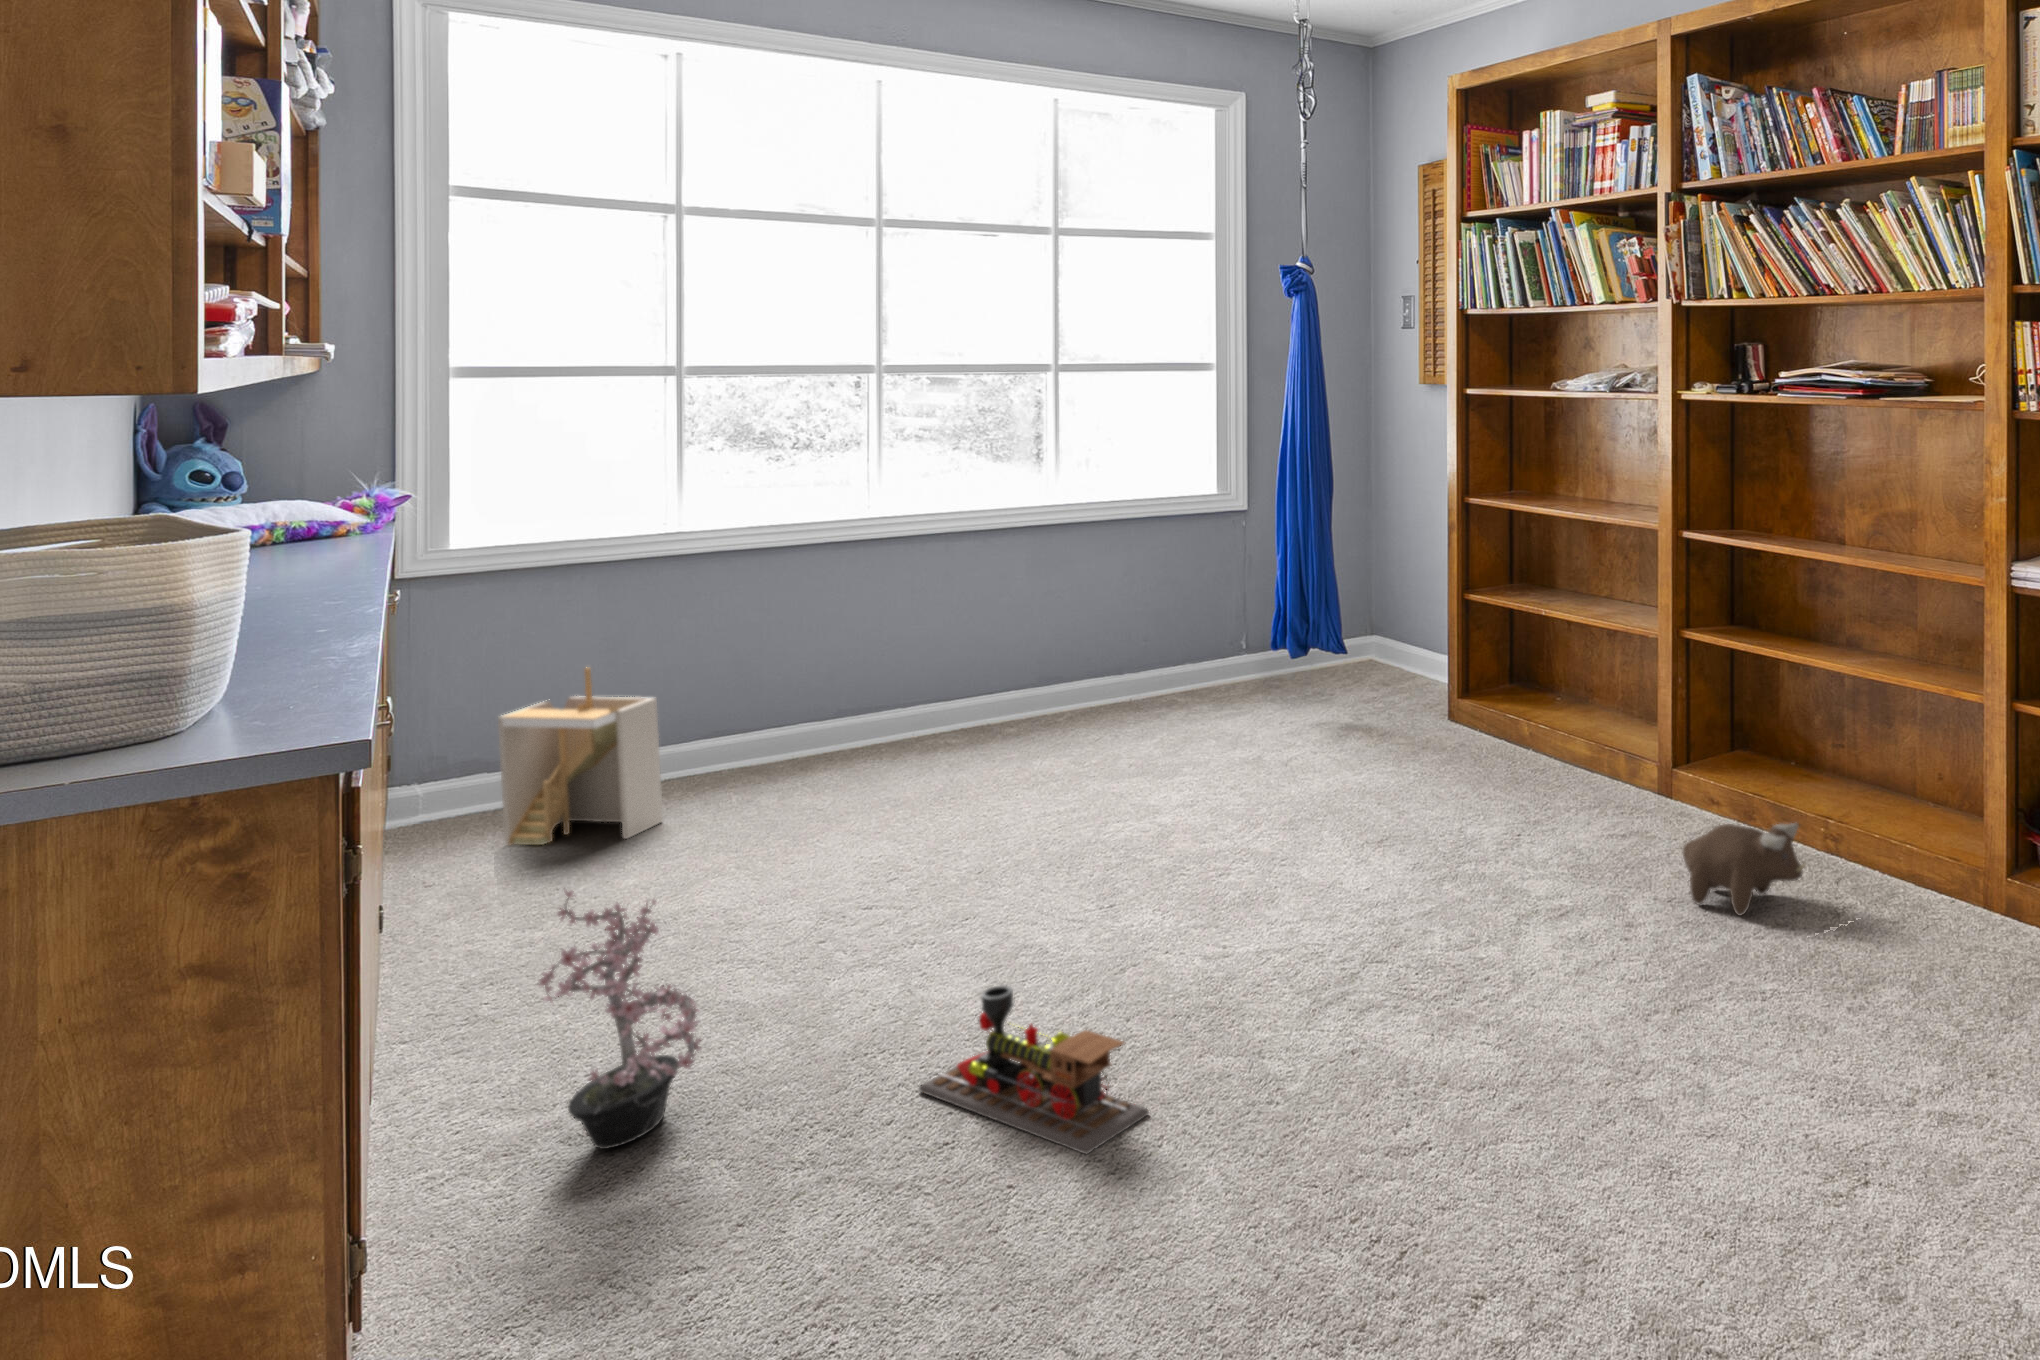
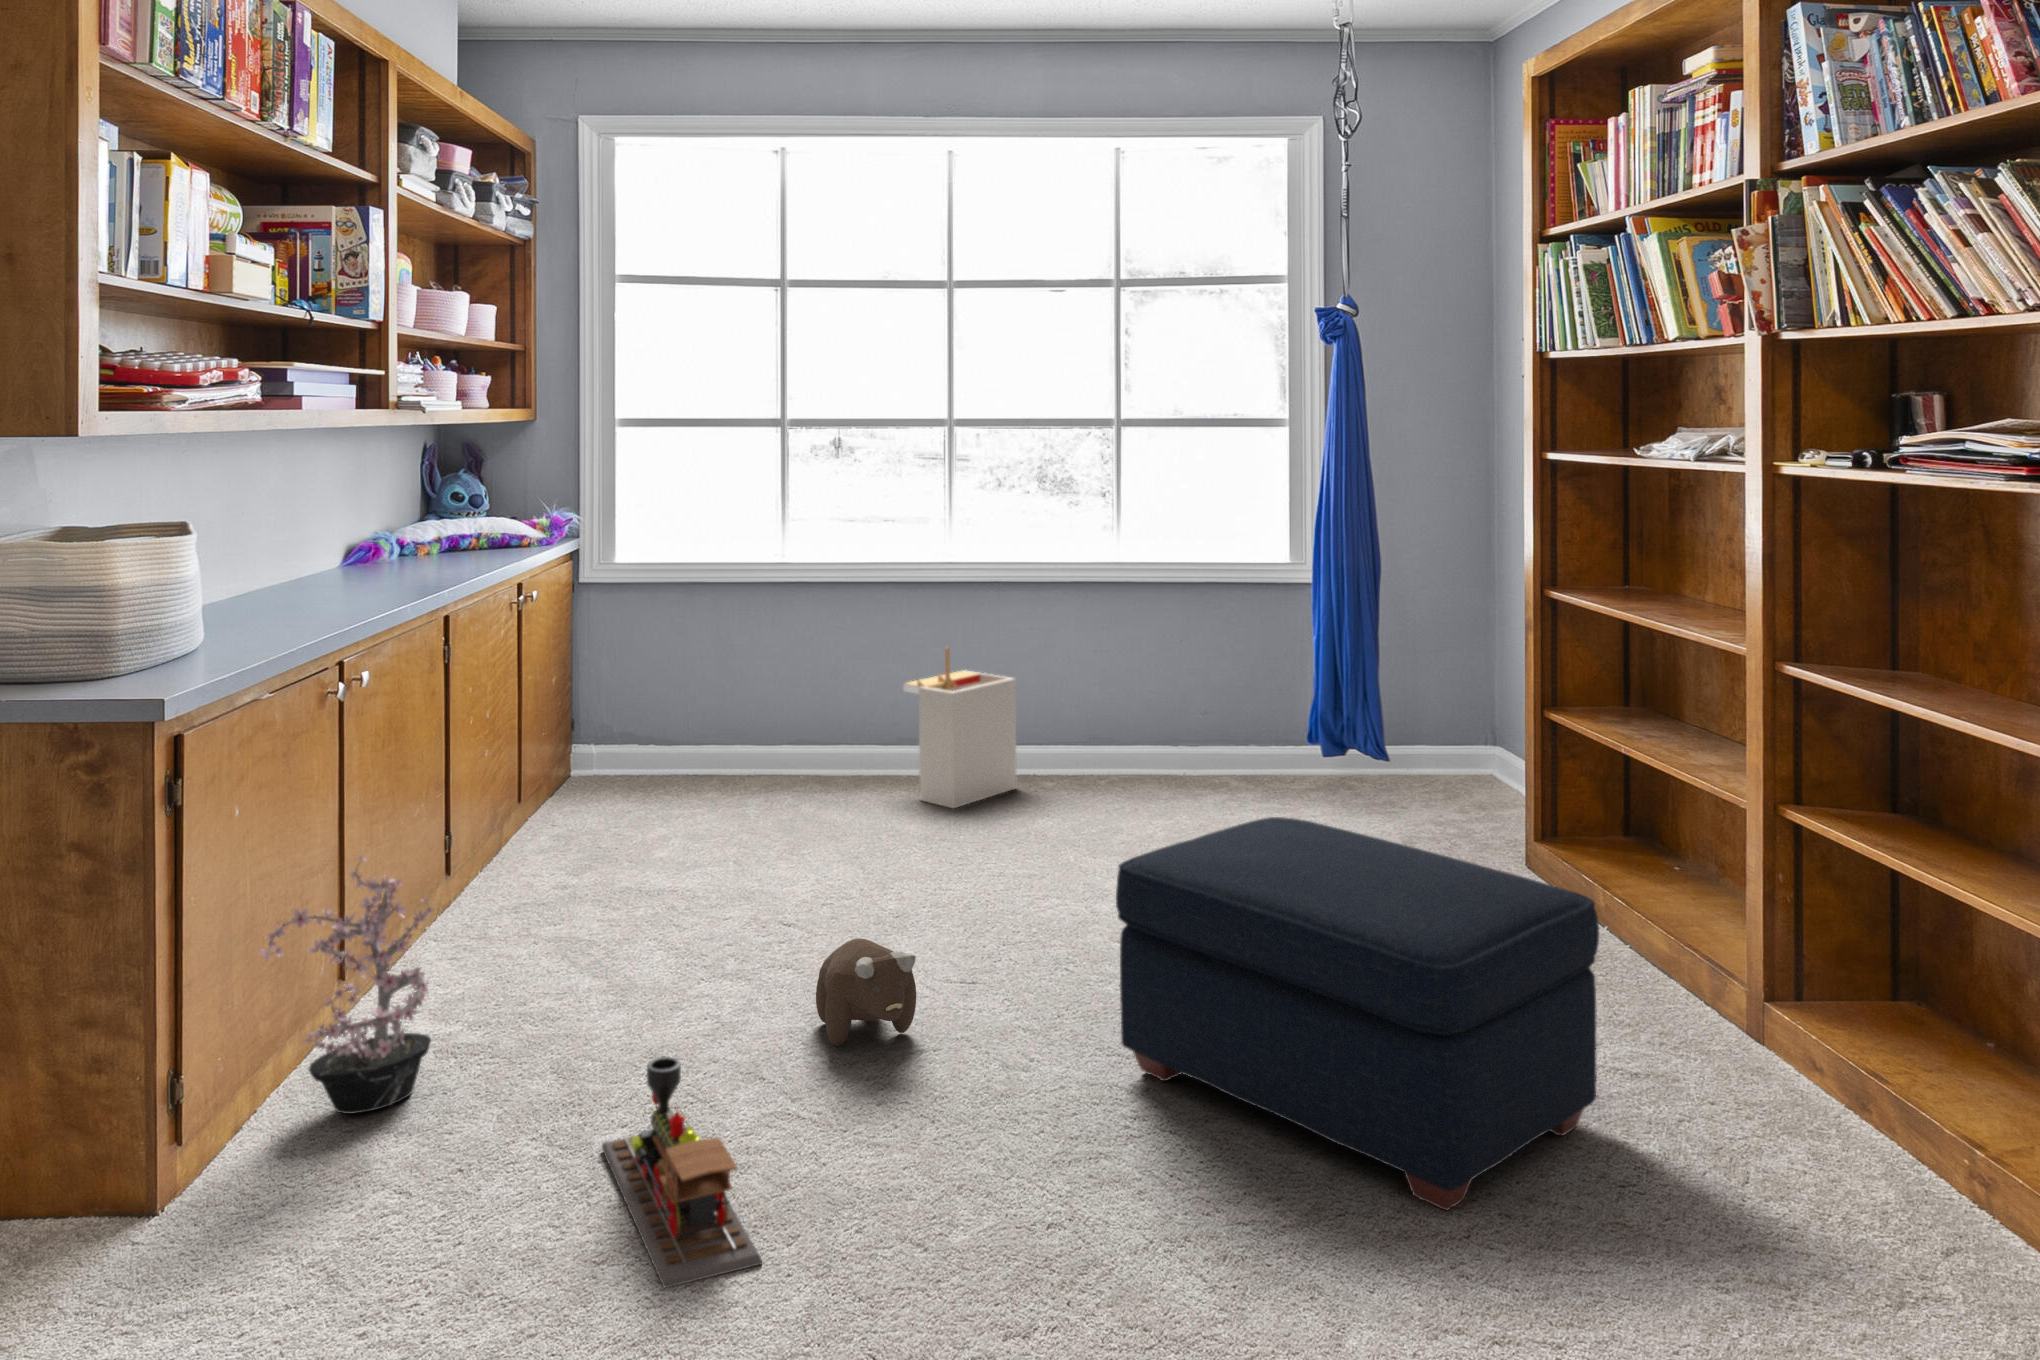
storage bin: present [498,667,663,846] -> present [904,647,1017,808]
ottoman: none [1287,698,1623,937] -> present [1116,817,1599,1210]
plush toy: present [1683,823,1805,915] -> present [816,939,916,1046]

